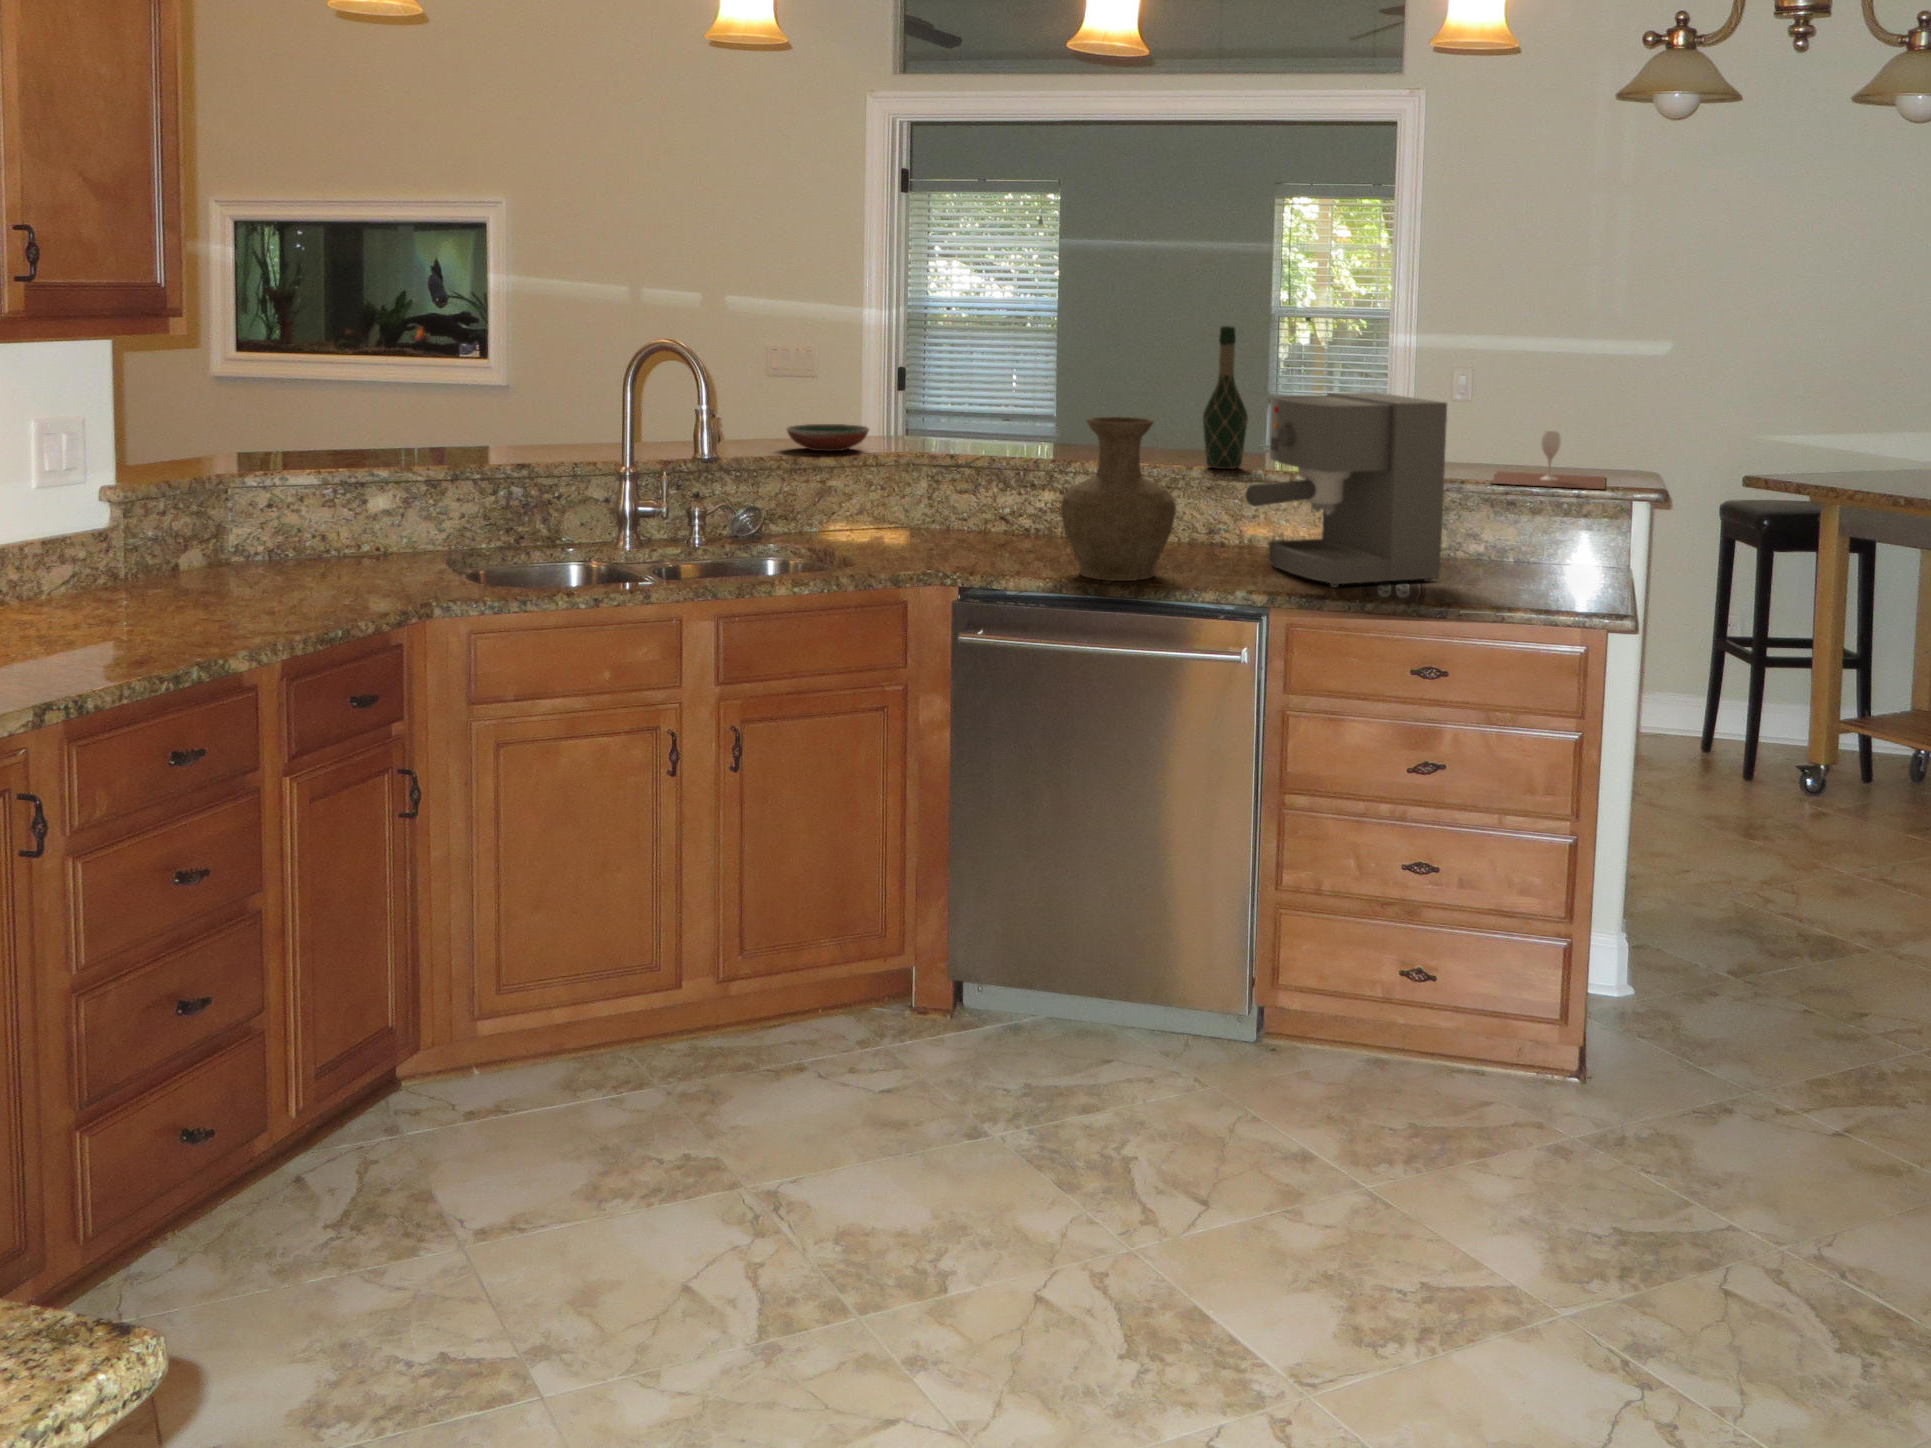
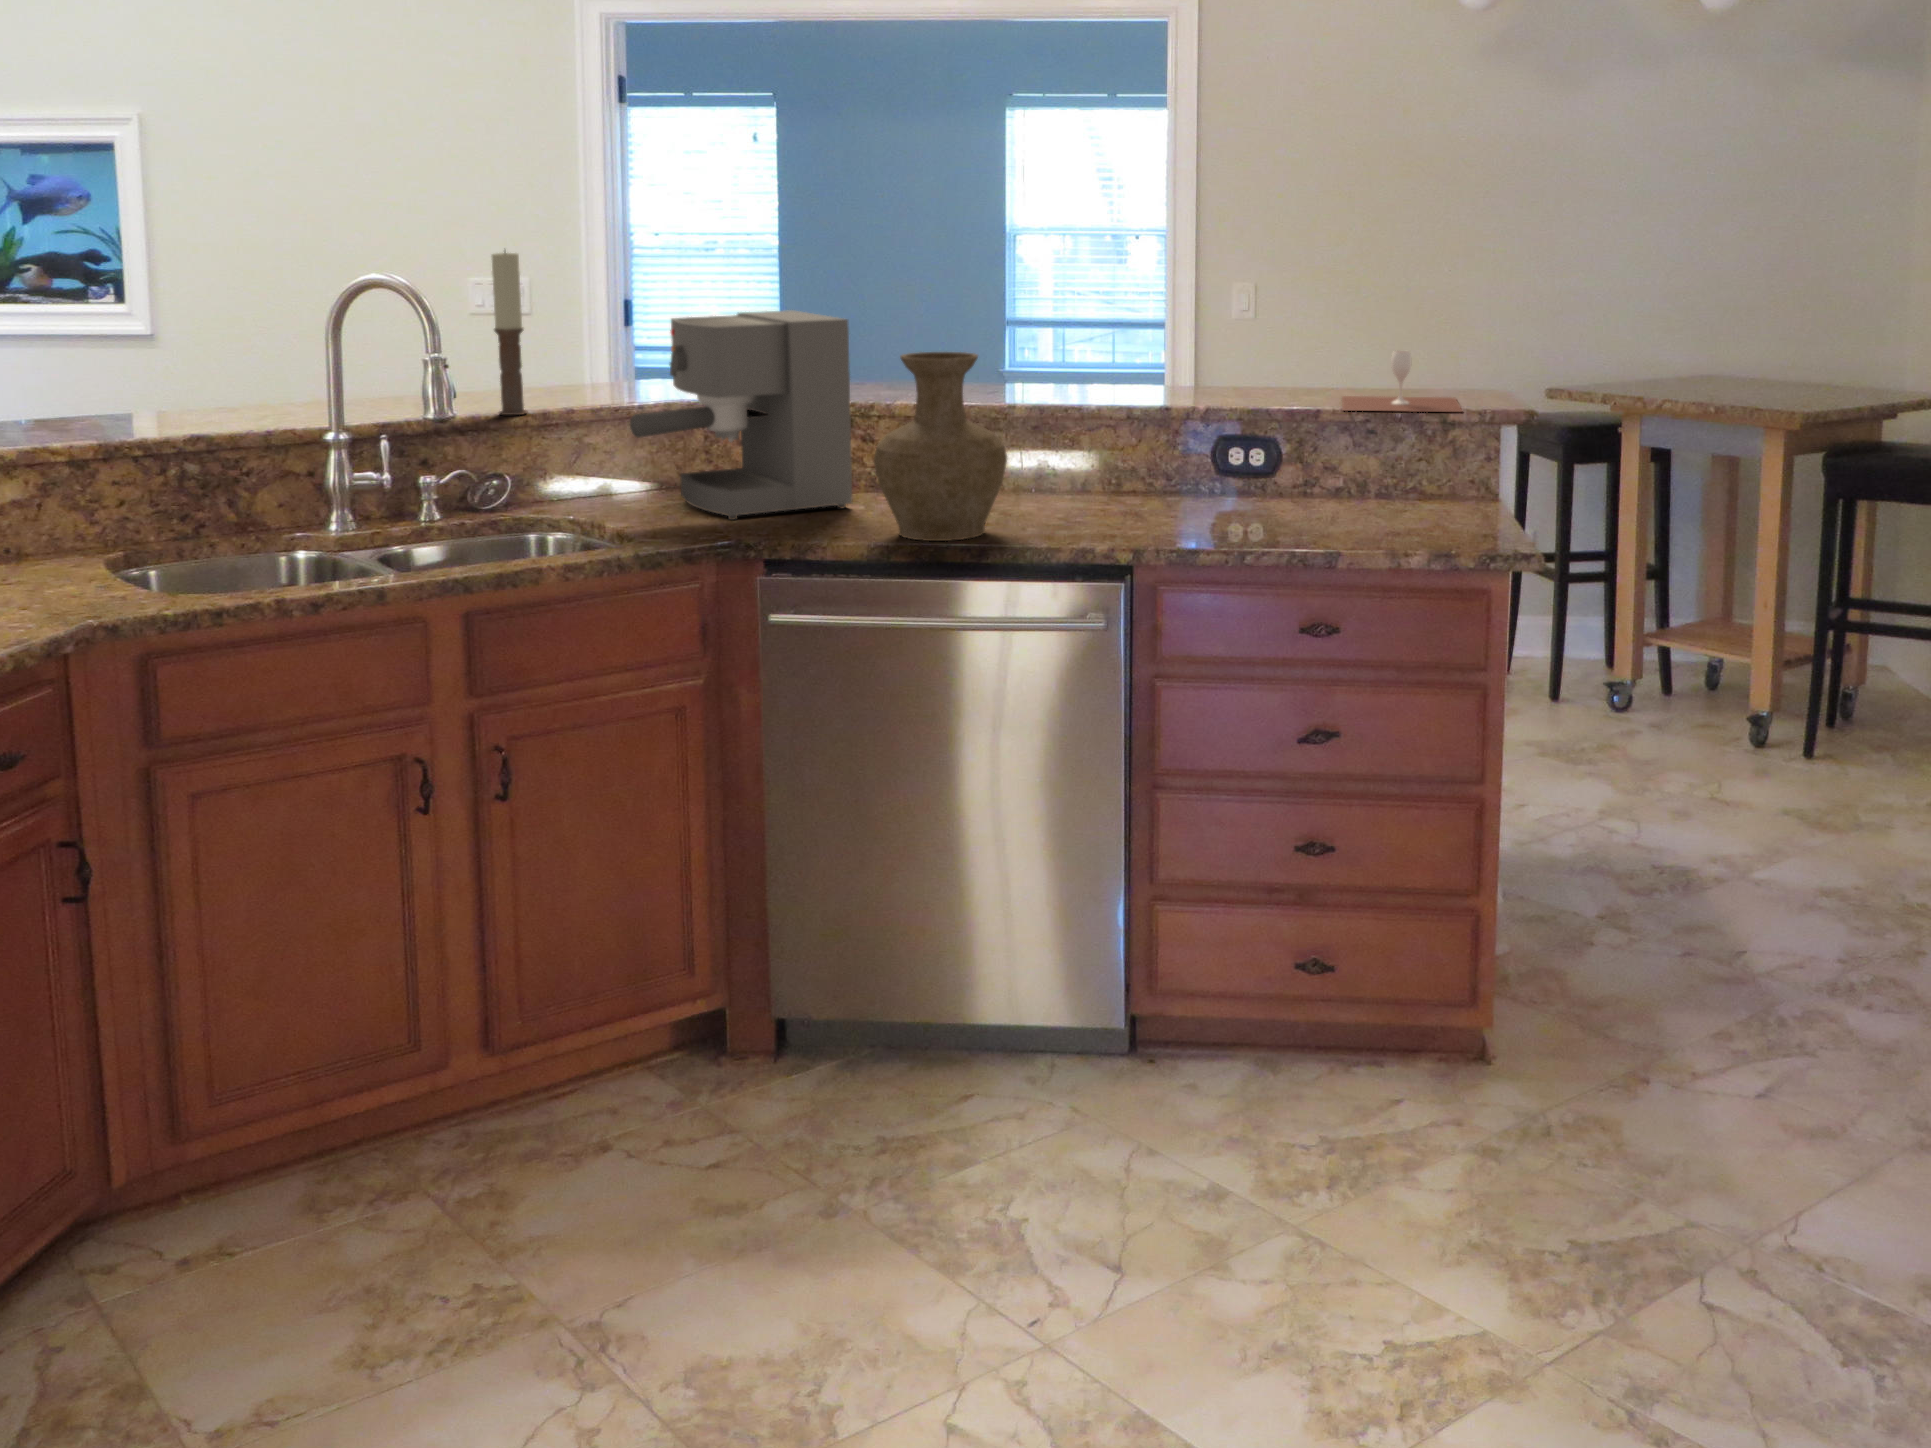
candle: none [759,319,782,459] -> present [491,252,527,415]
wine bottle: present [1203,326,1248,469] -> none [1022,245,1073,405]
coffee maker: present [1246,392,1447,588] -> present [630,310,852,520]
decorative bowl: present [787,424,869,451] -> none [528,370,630,403]

